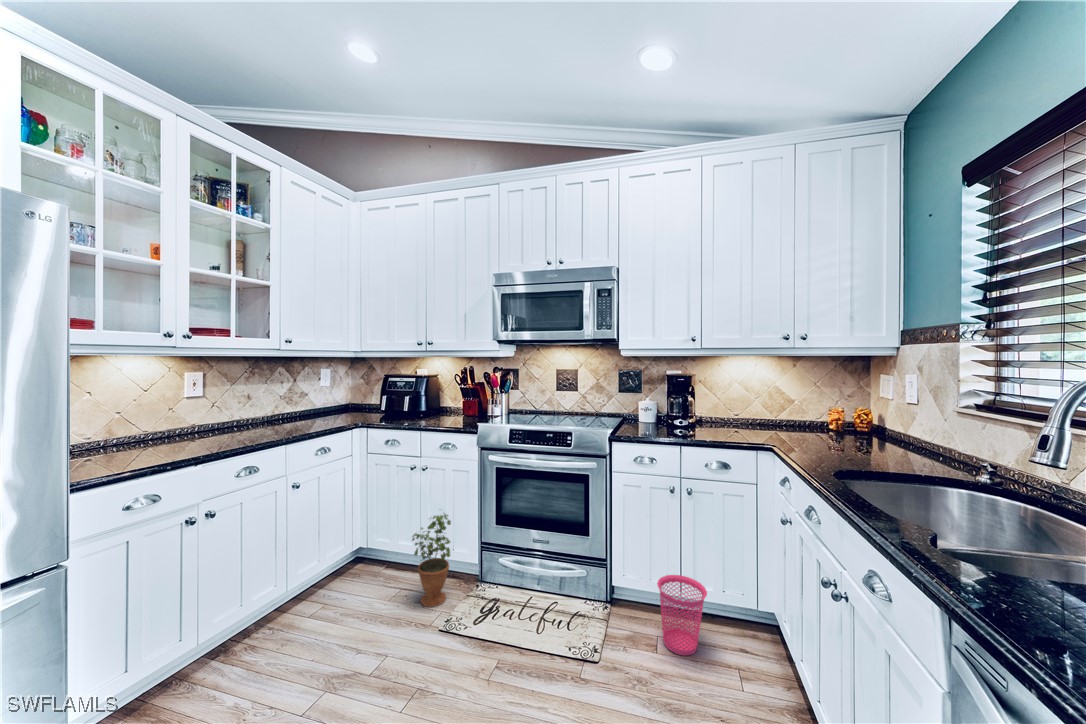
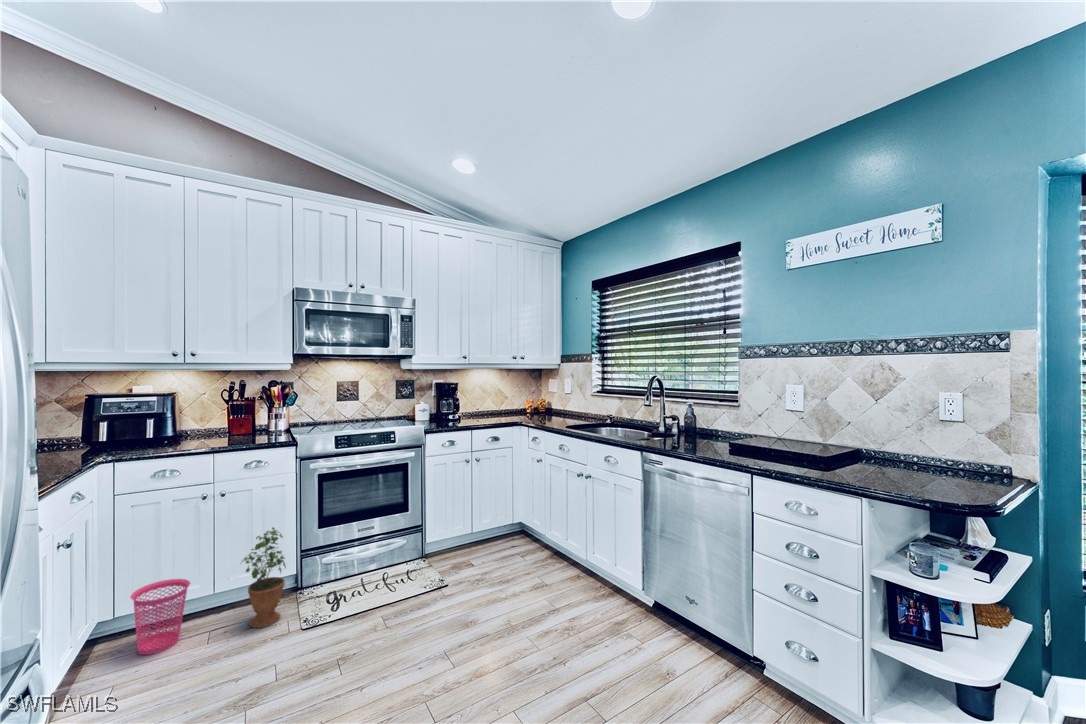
waste basket: present [657,575,707,656] -> present [131,579,190,655]

